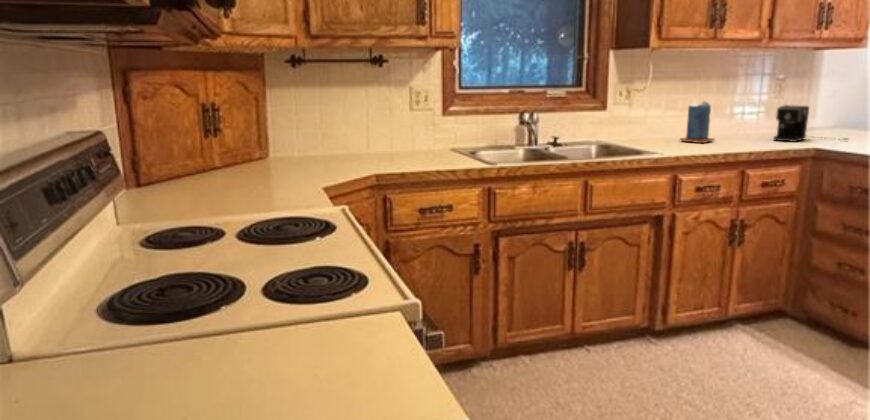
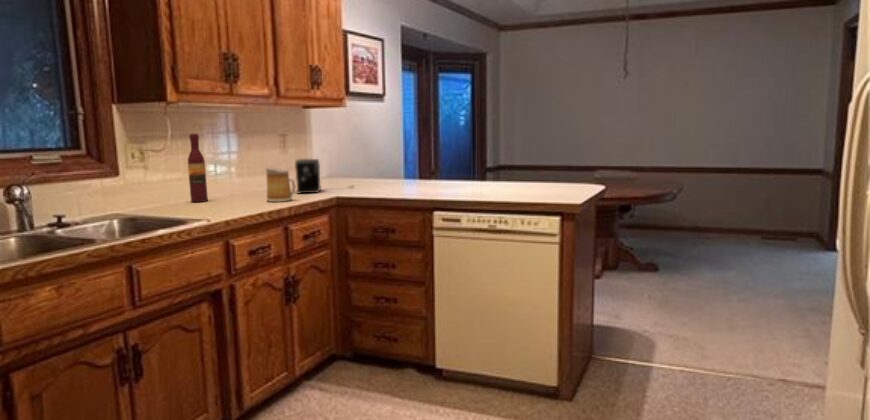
wine bottle: none [665,76,683,139] -> present [188,134,208,202]
candle: present [680,101,714,143] -> none [211,157,246,204]
mug: none [732,111,765,146] -> present [266,167,296,202]

